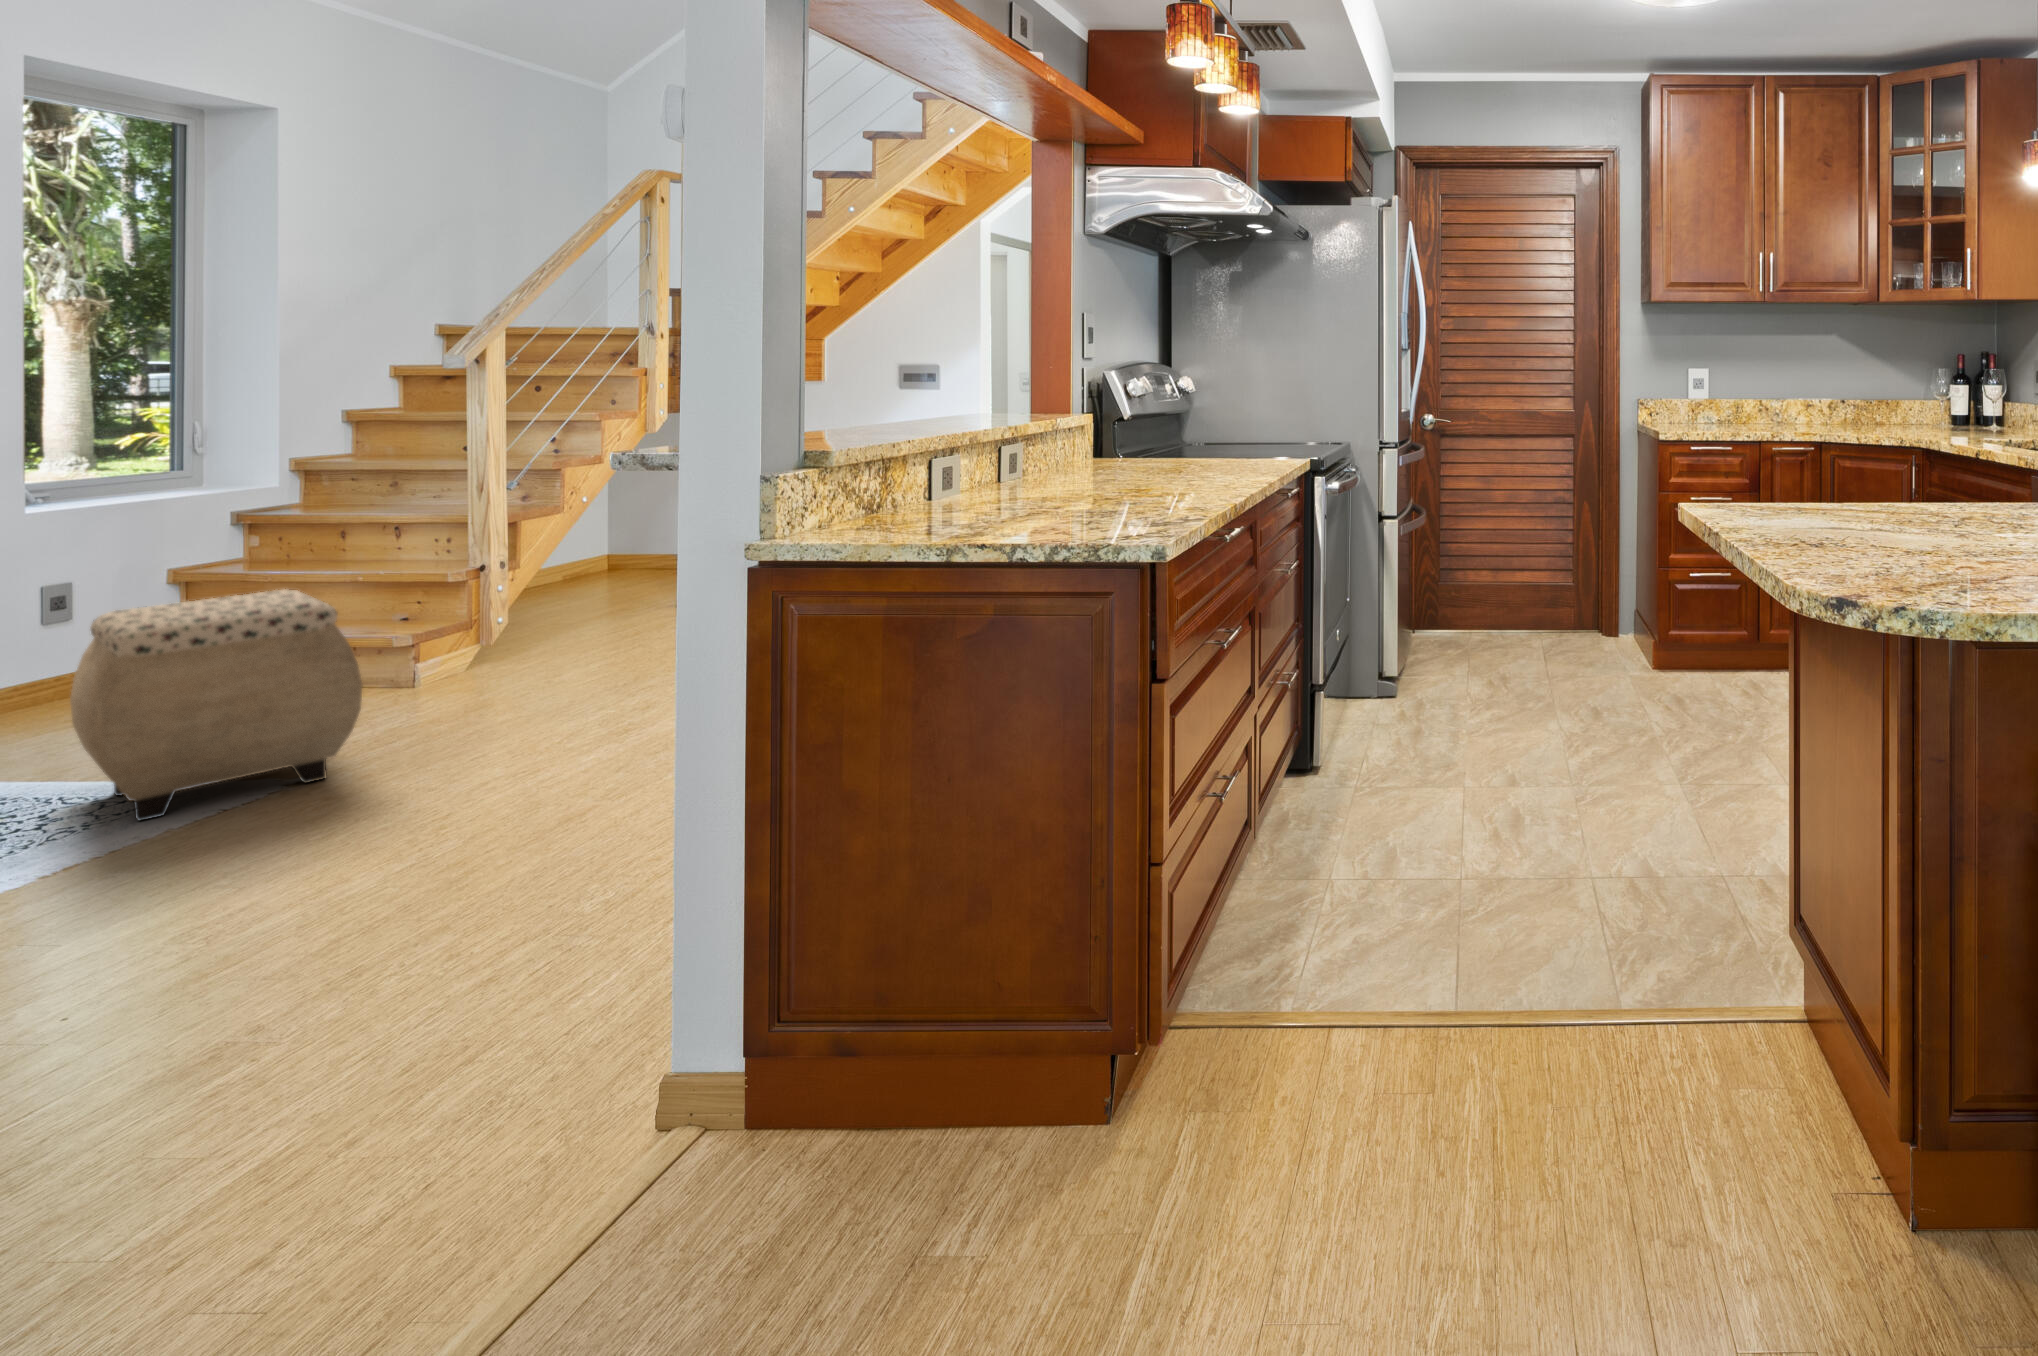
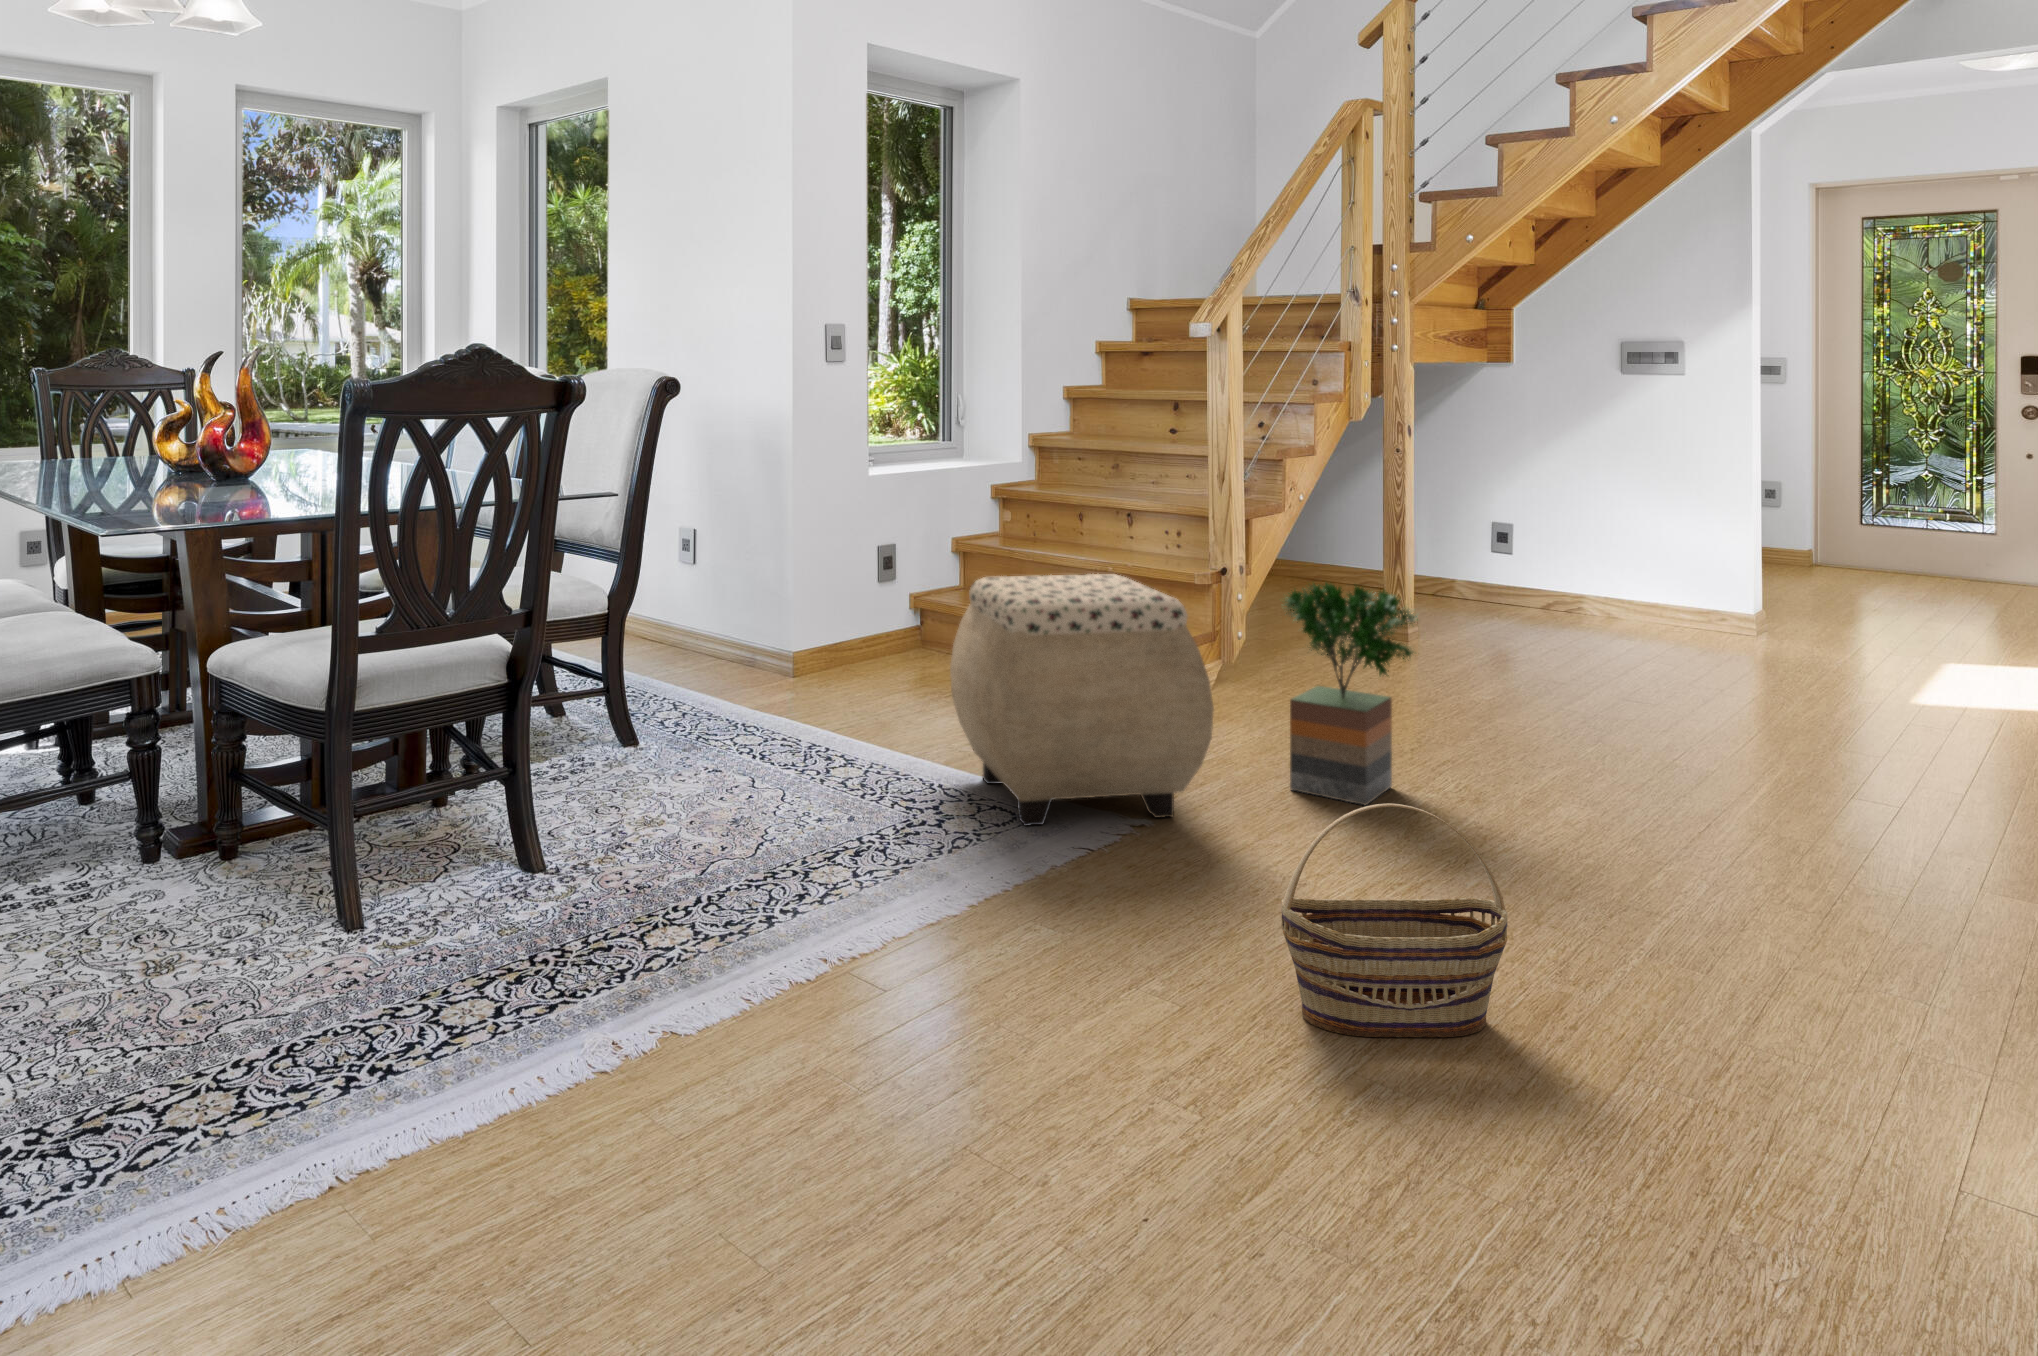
potted tree: none [463,568,593,734] -> present [1285,583,1418,805]
basket: none [312,723,513,890] -> present [1281,803,1507,1037]

